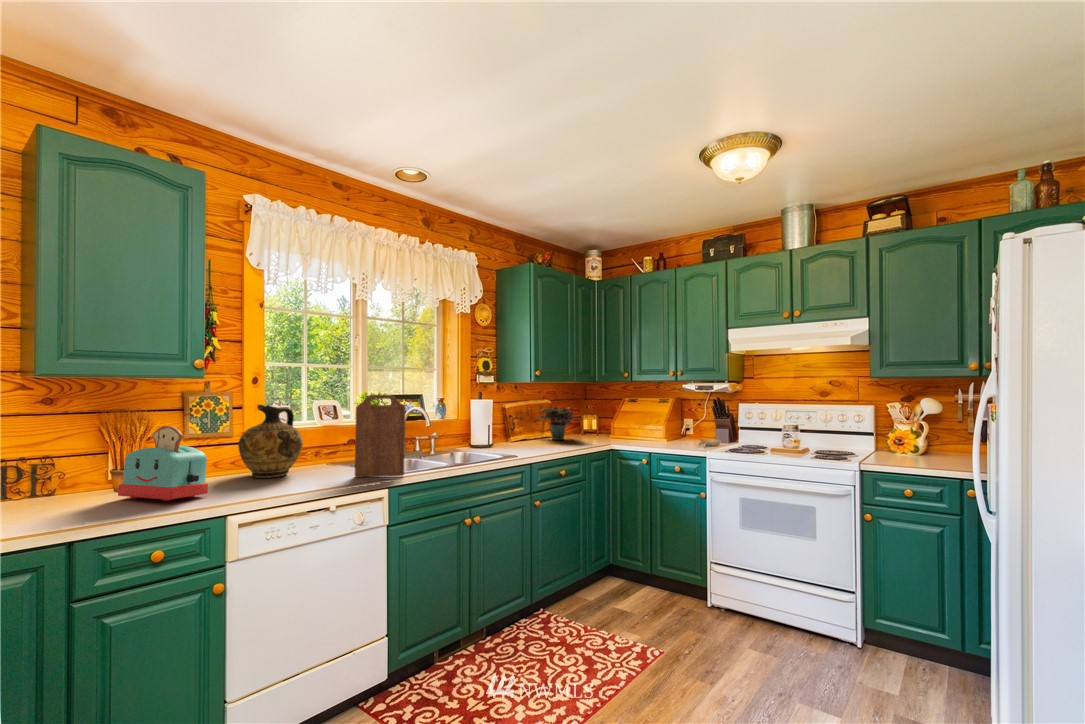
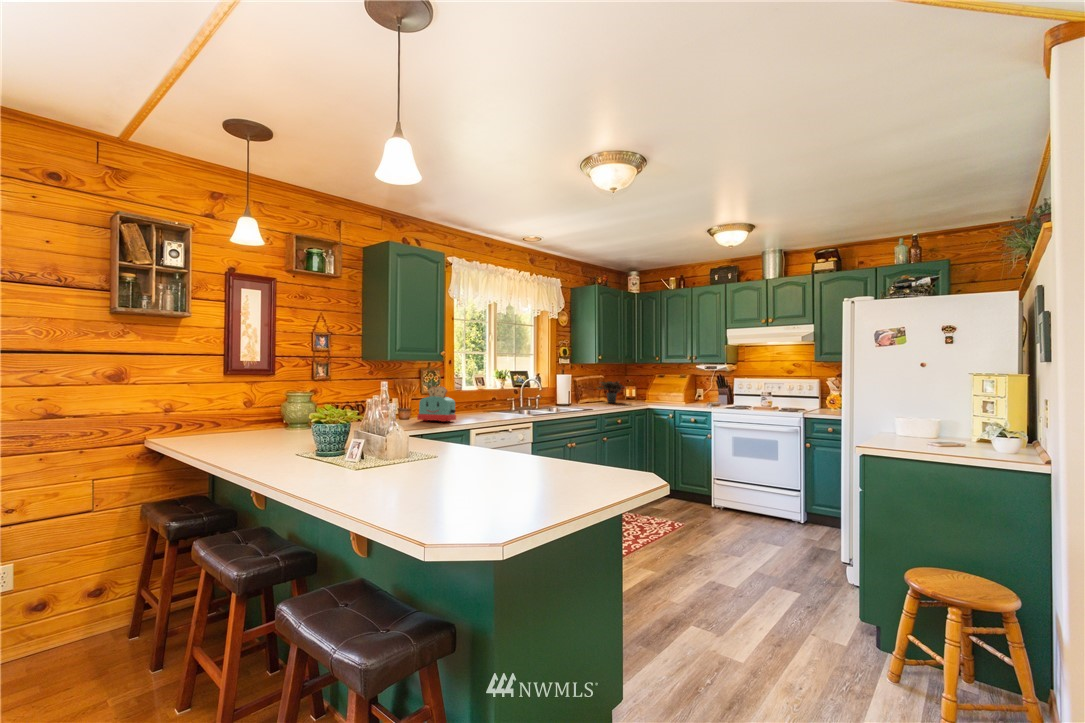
cutting board: present [355,395,405,477] -> none [514,371,540,417]
ceramic jug: present [238,405,303,478] -> none [453,376,485,416]

